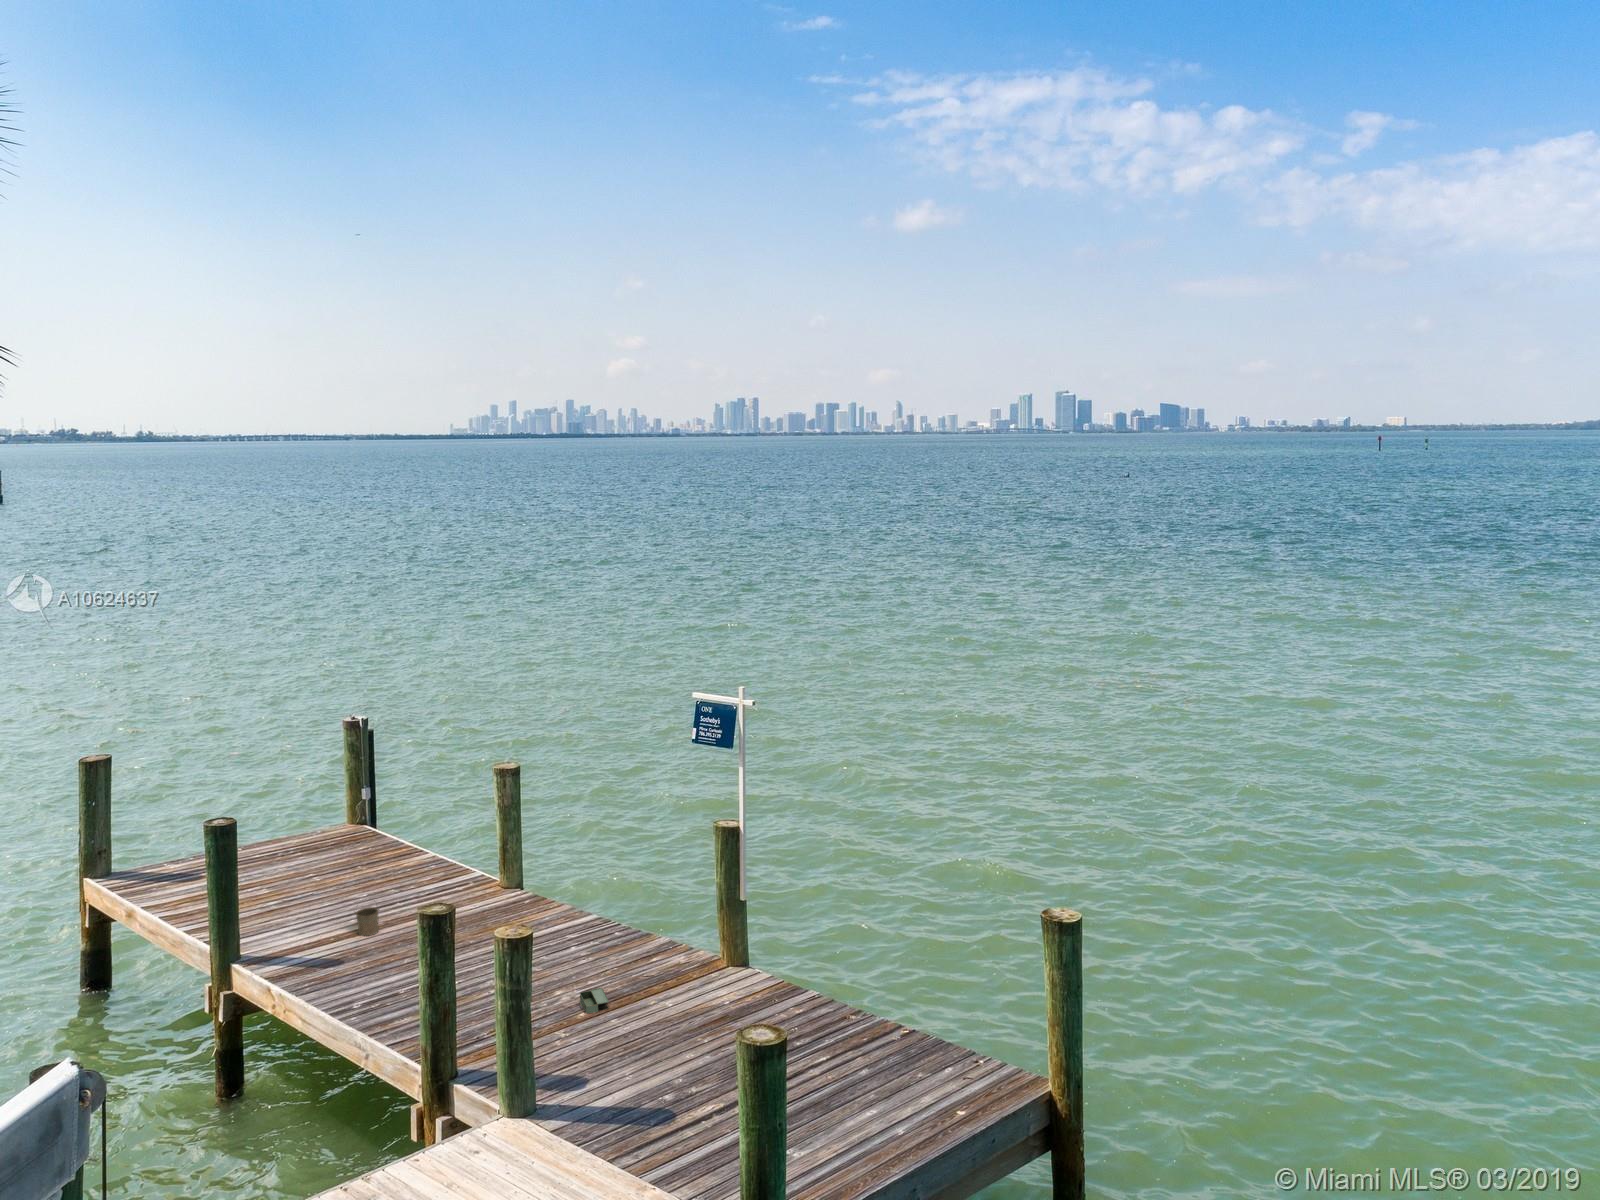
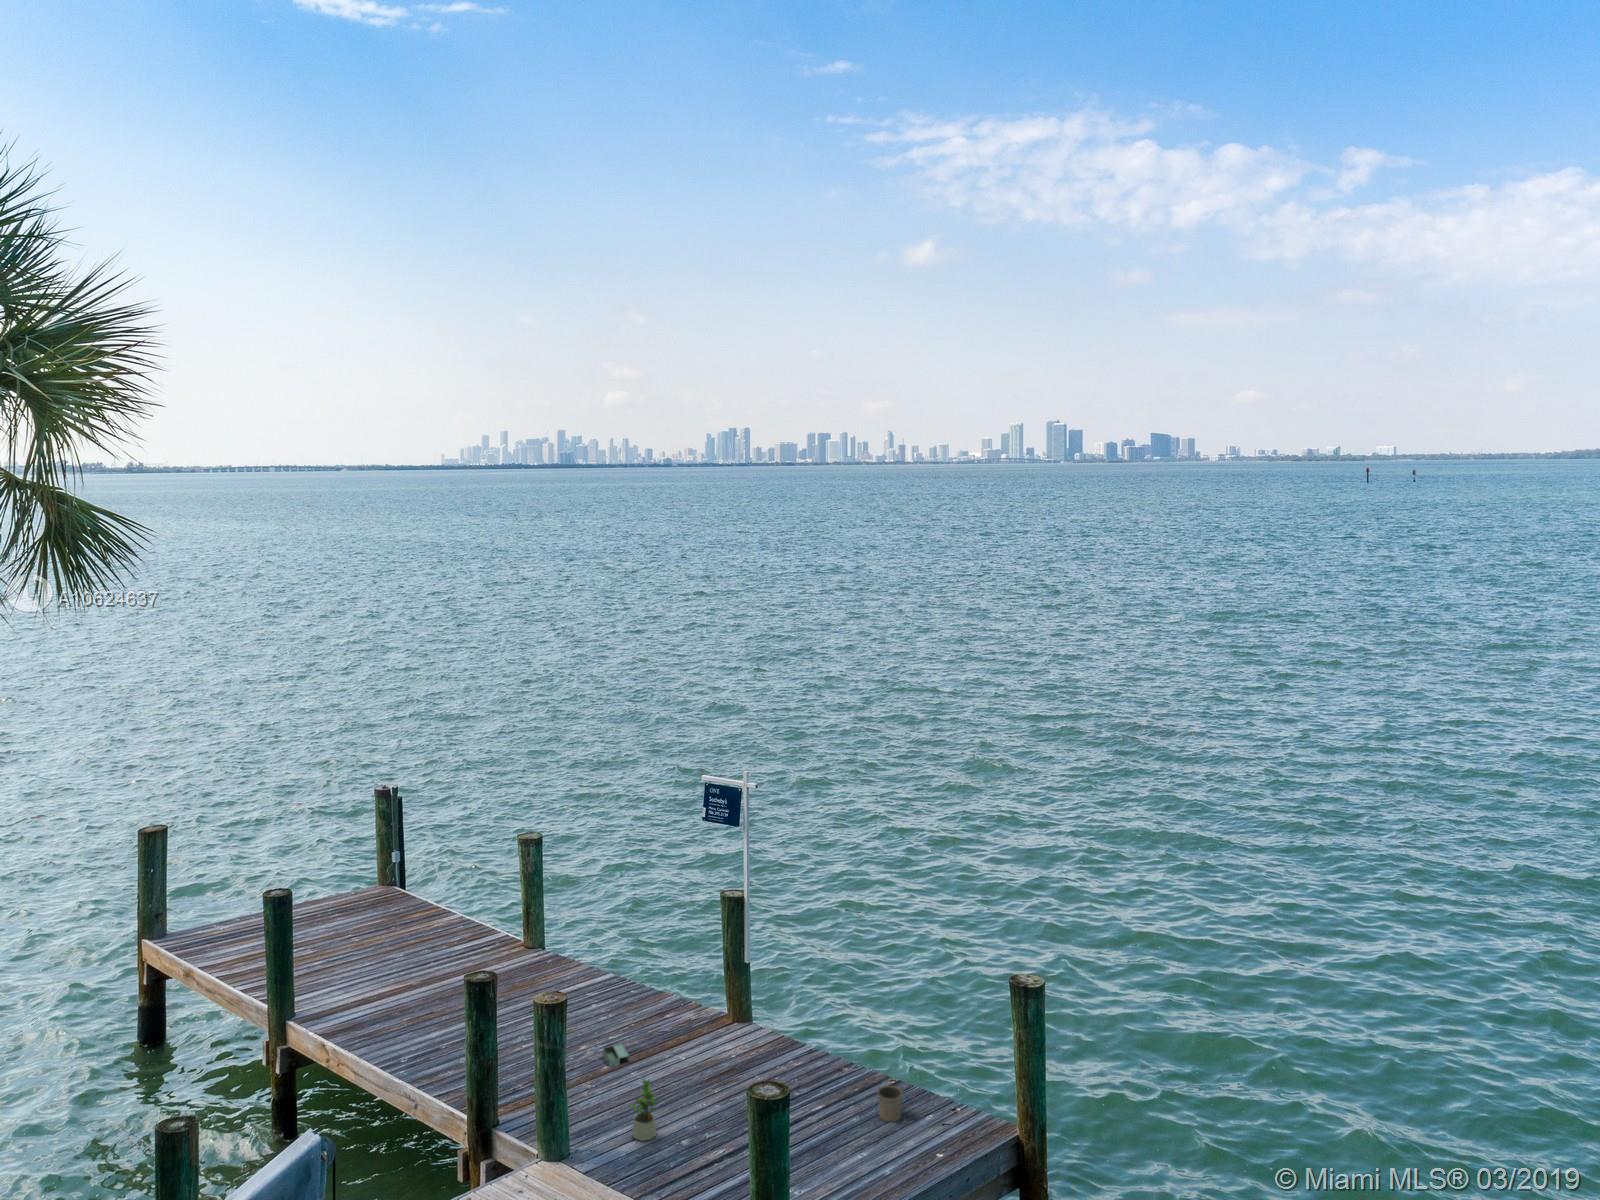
bucket: present [355,907,379,936] -> present [877,1086,903,1122]
potted plant: none [606,1025,640,1095] -> present [631,1079,656,1141]

